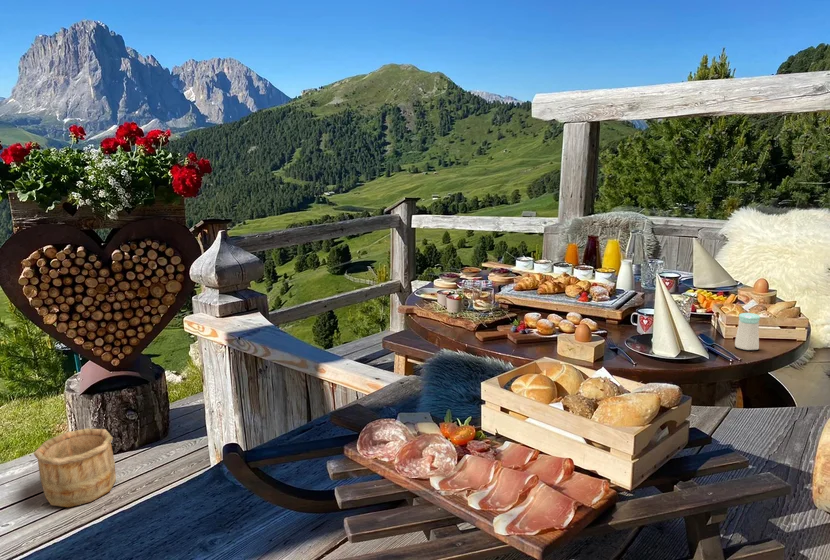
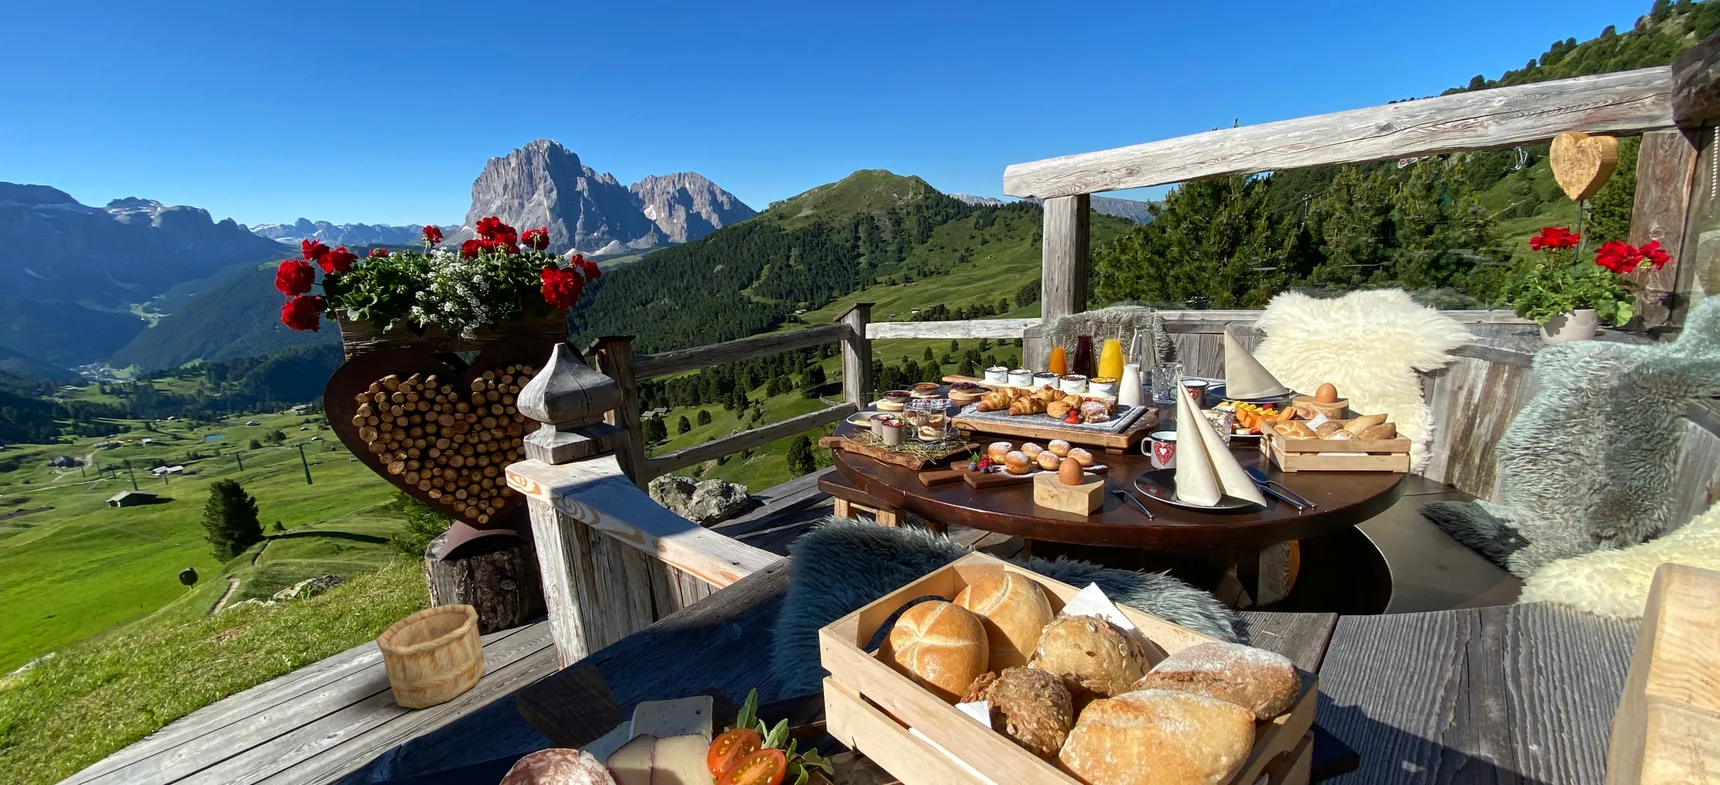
salt shaker: present [735,313,760,350] -> none [1296,433,1333,488]

